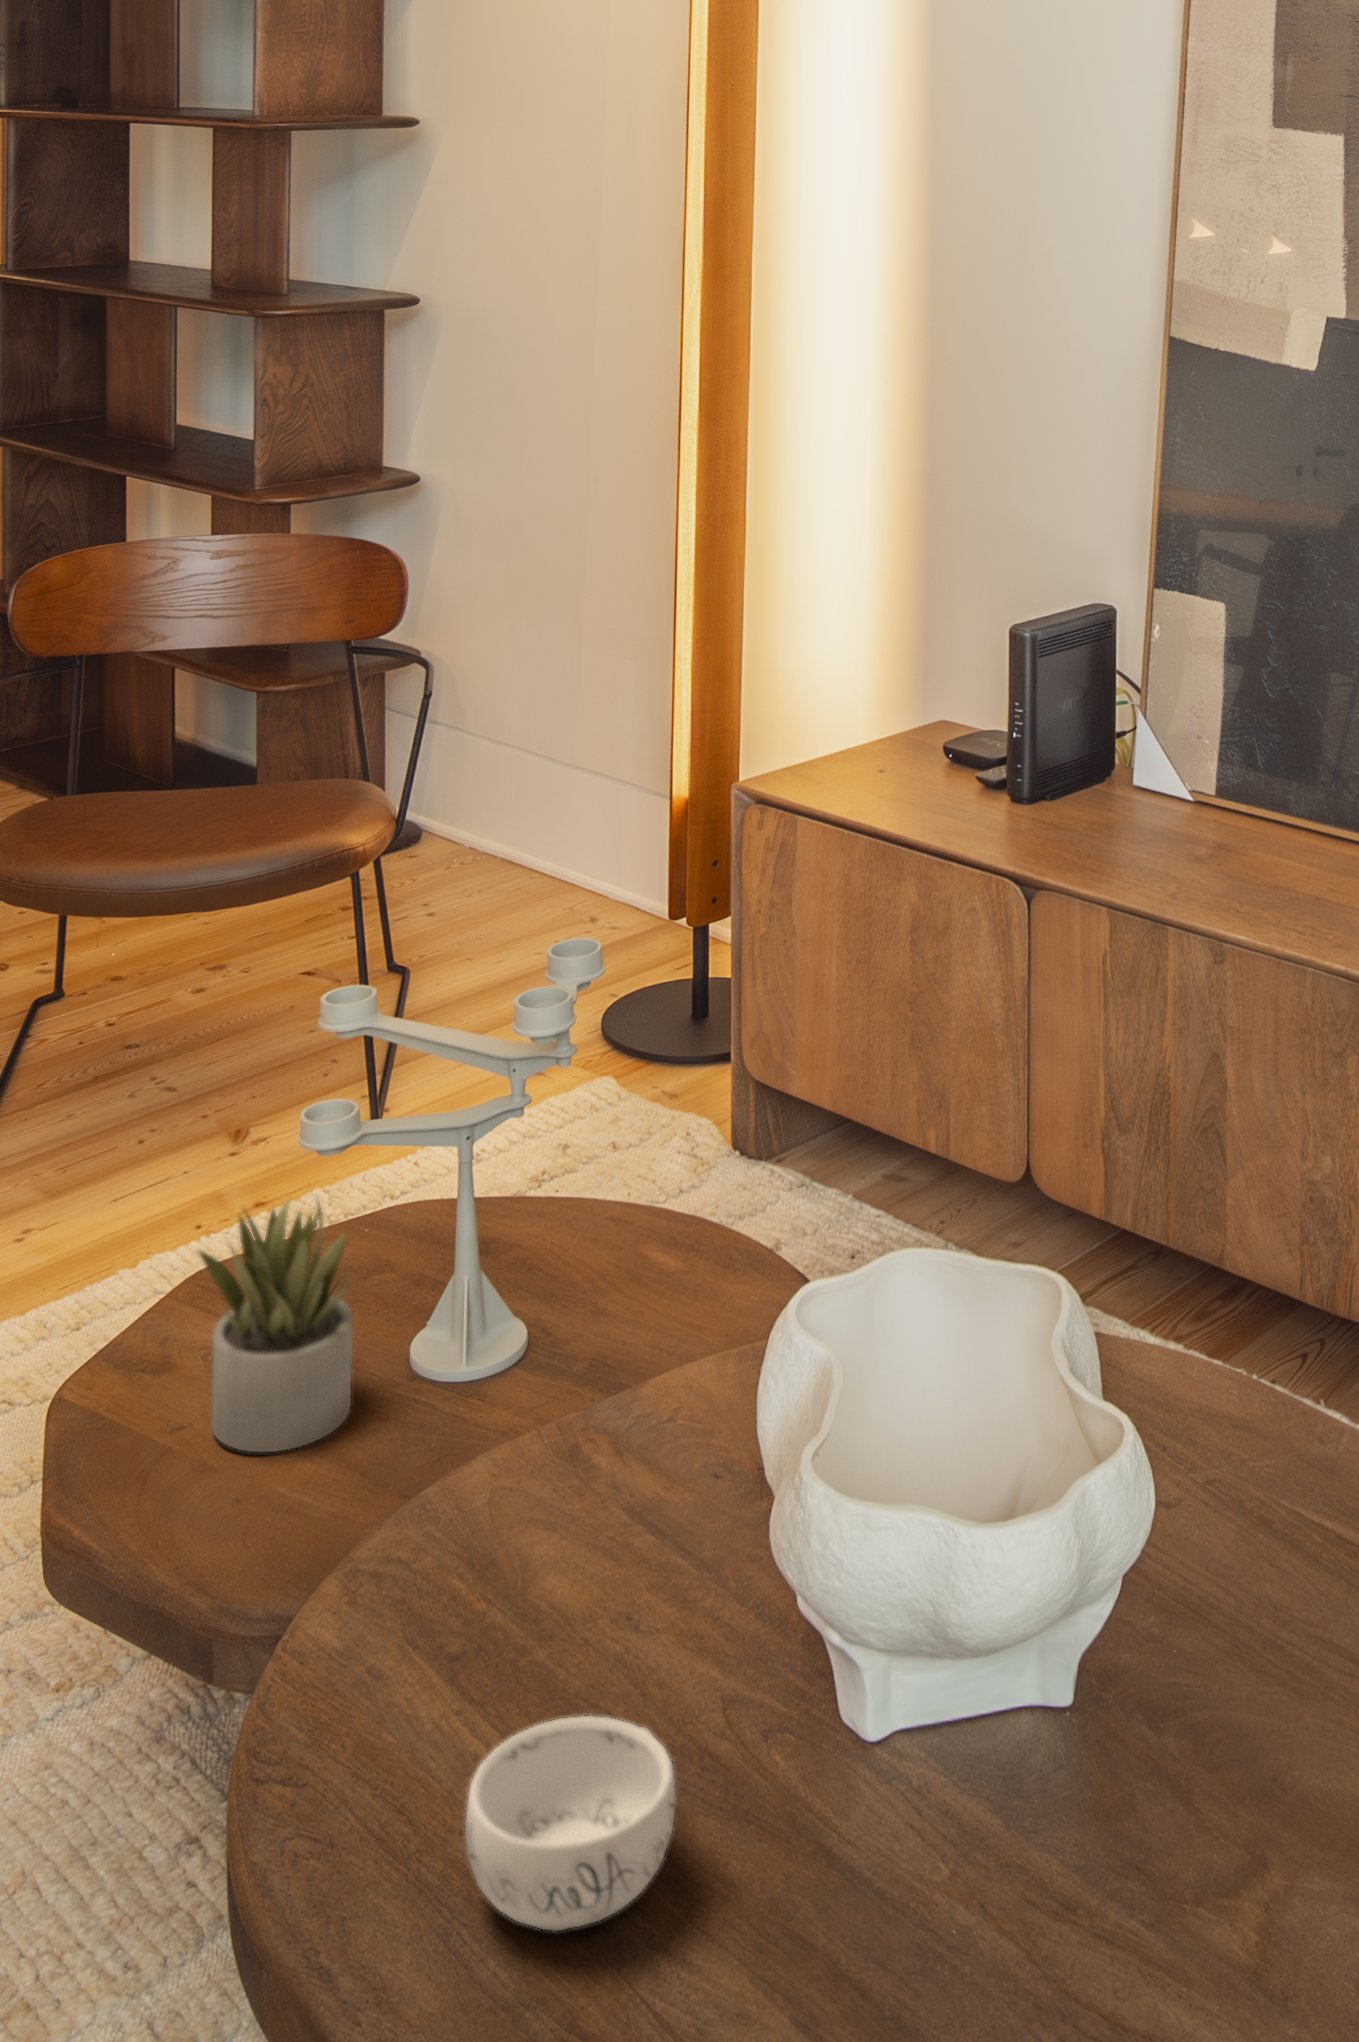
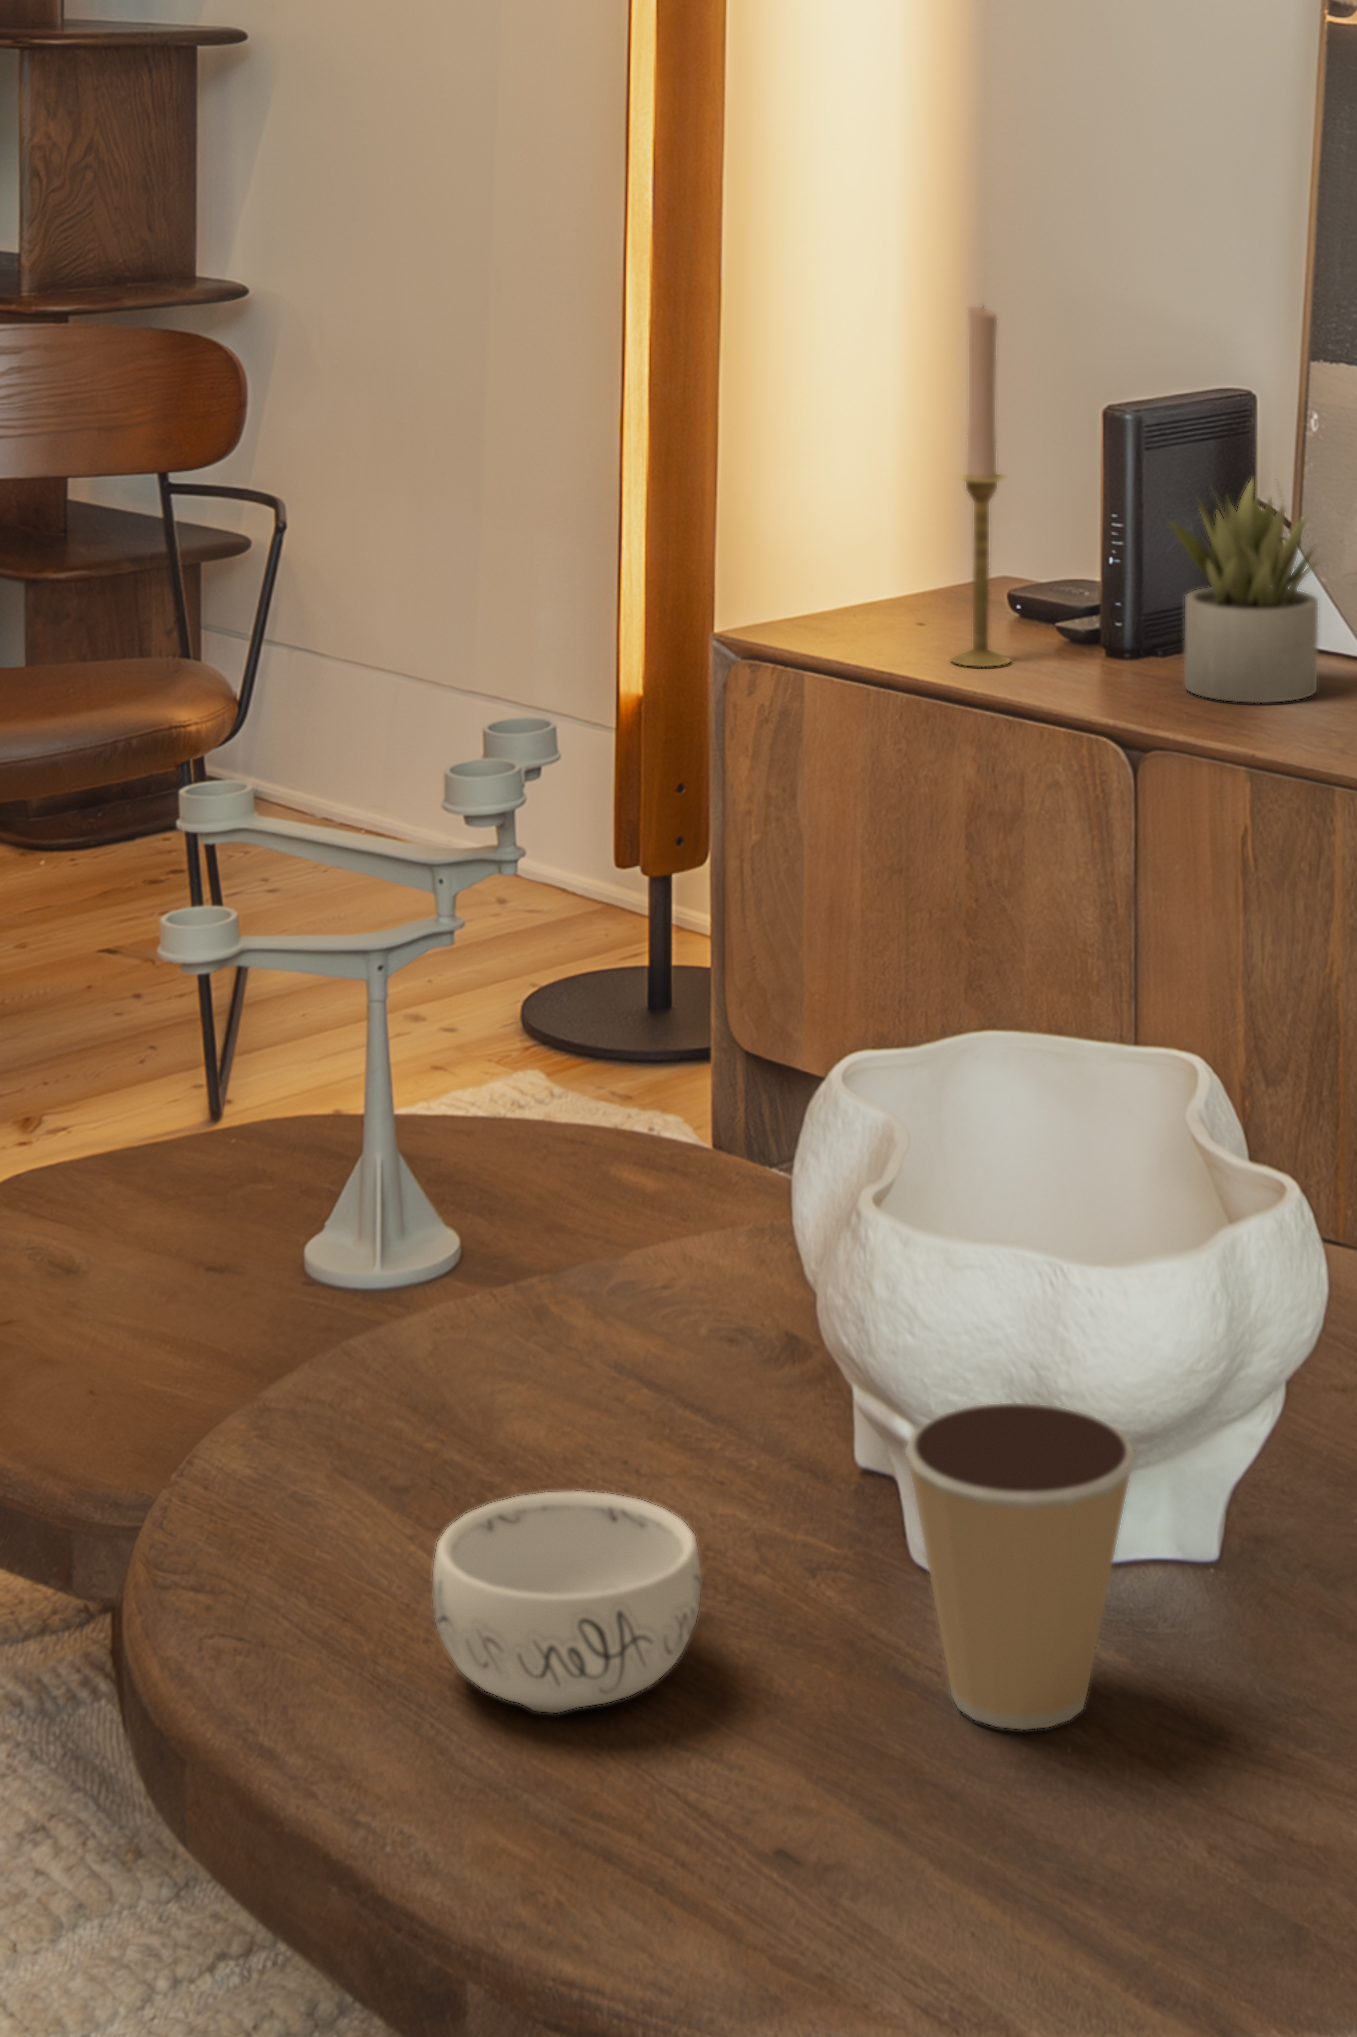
candlestick: none [902,552,945,811] -> present [951,306,1010,667]
succulent plant: present [197,1201,352,1452] -> present [1171,480,1319,703]
coffee cup: none [832,1640,1009,1926] -> present [905,1403,1136,1730]

